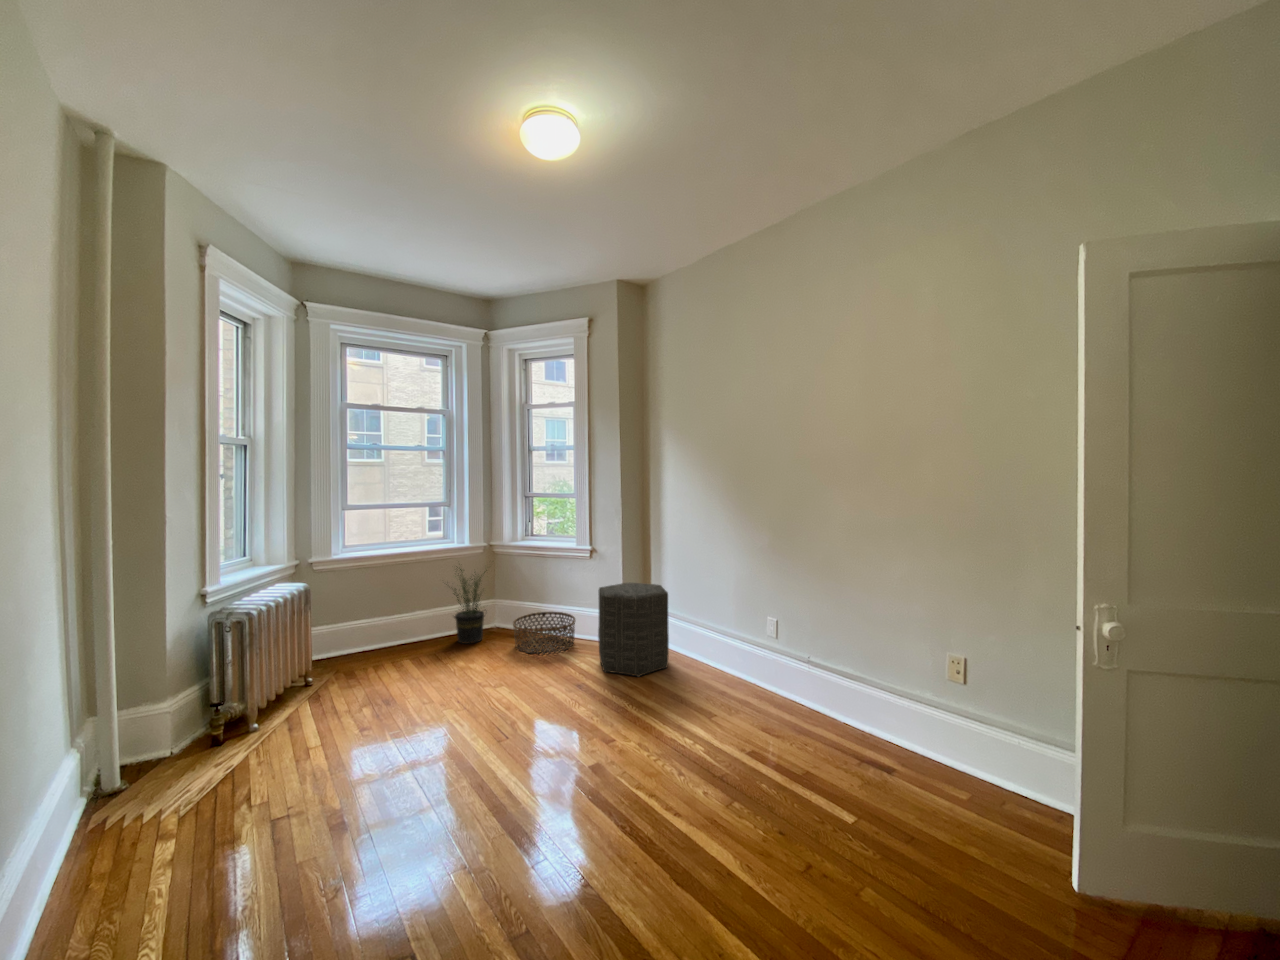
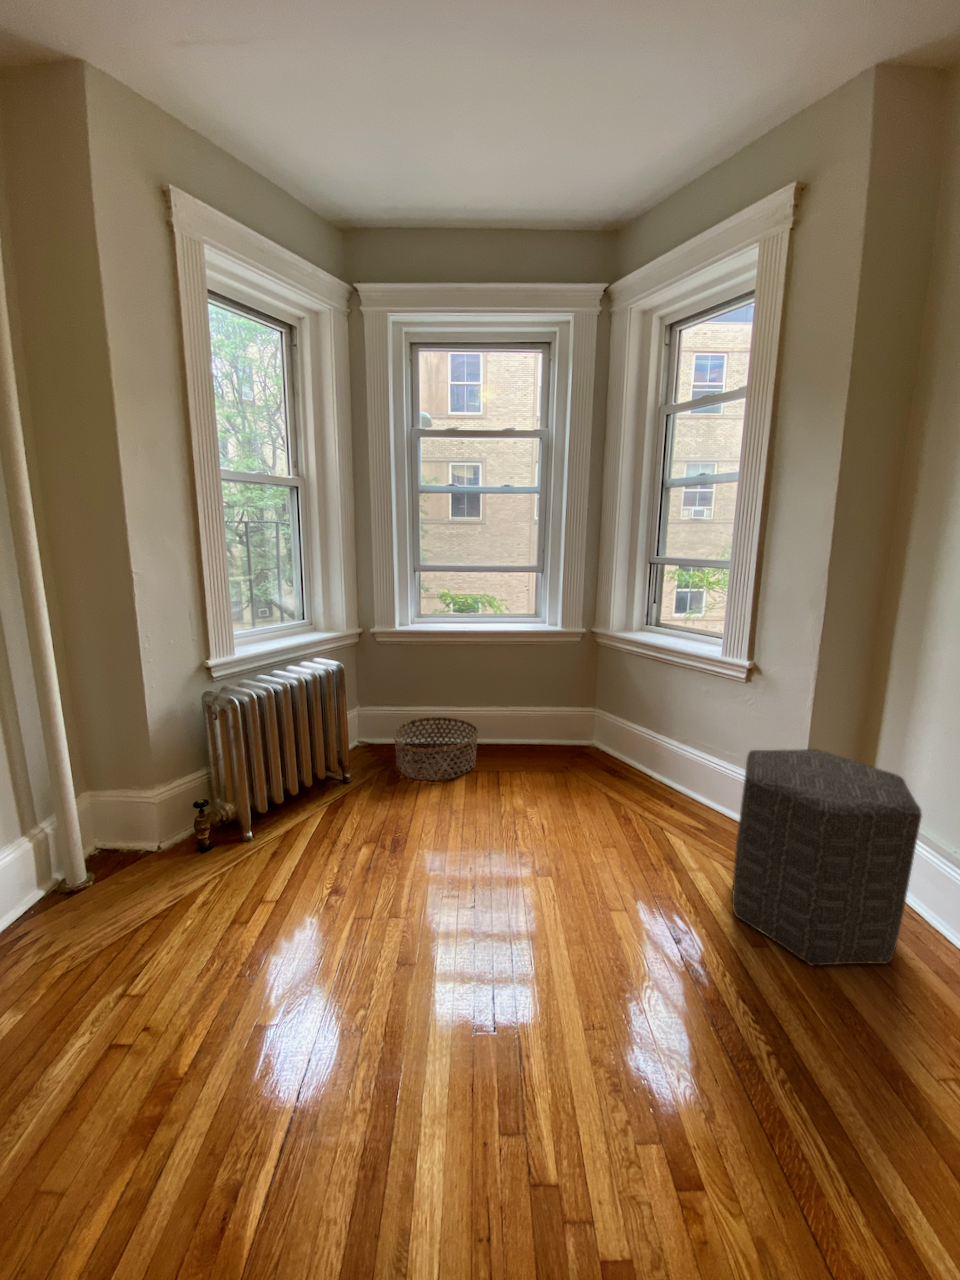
potted plant: present [453,567,487,644] -> none [515,649,594,769]
basket: present [513,612,576,654] -> present [394,717,479,780]

